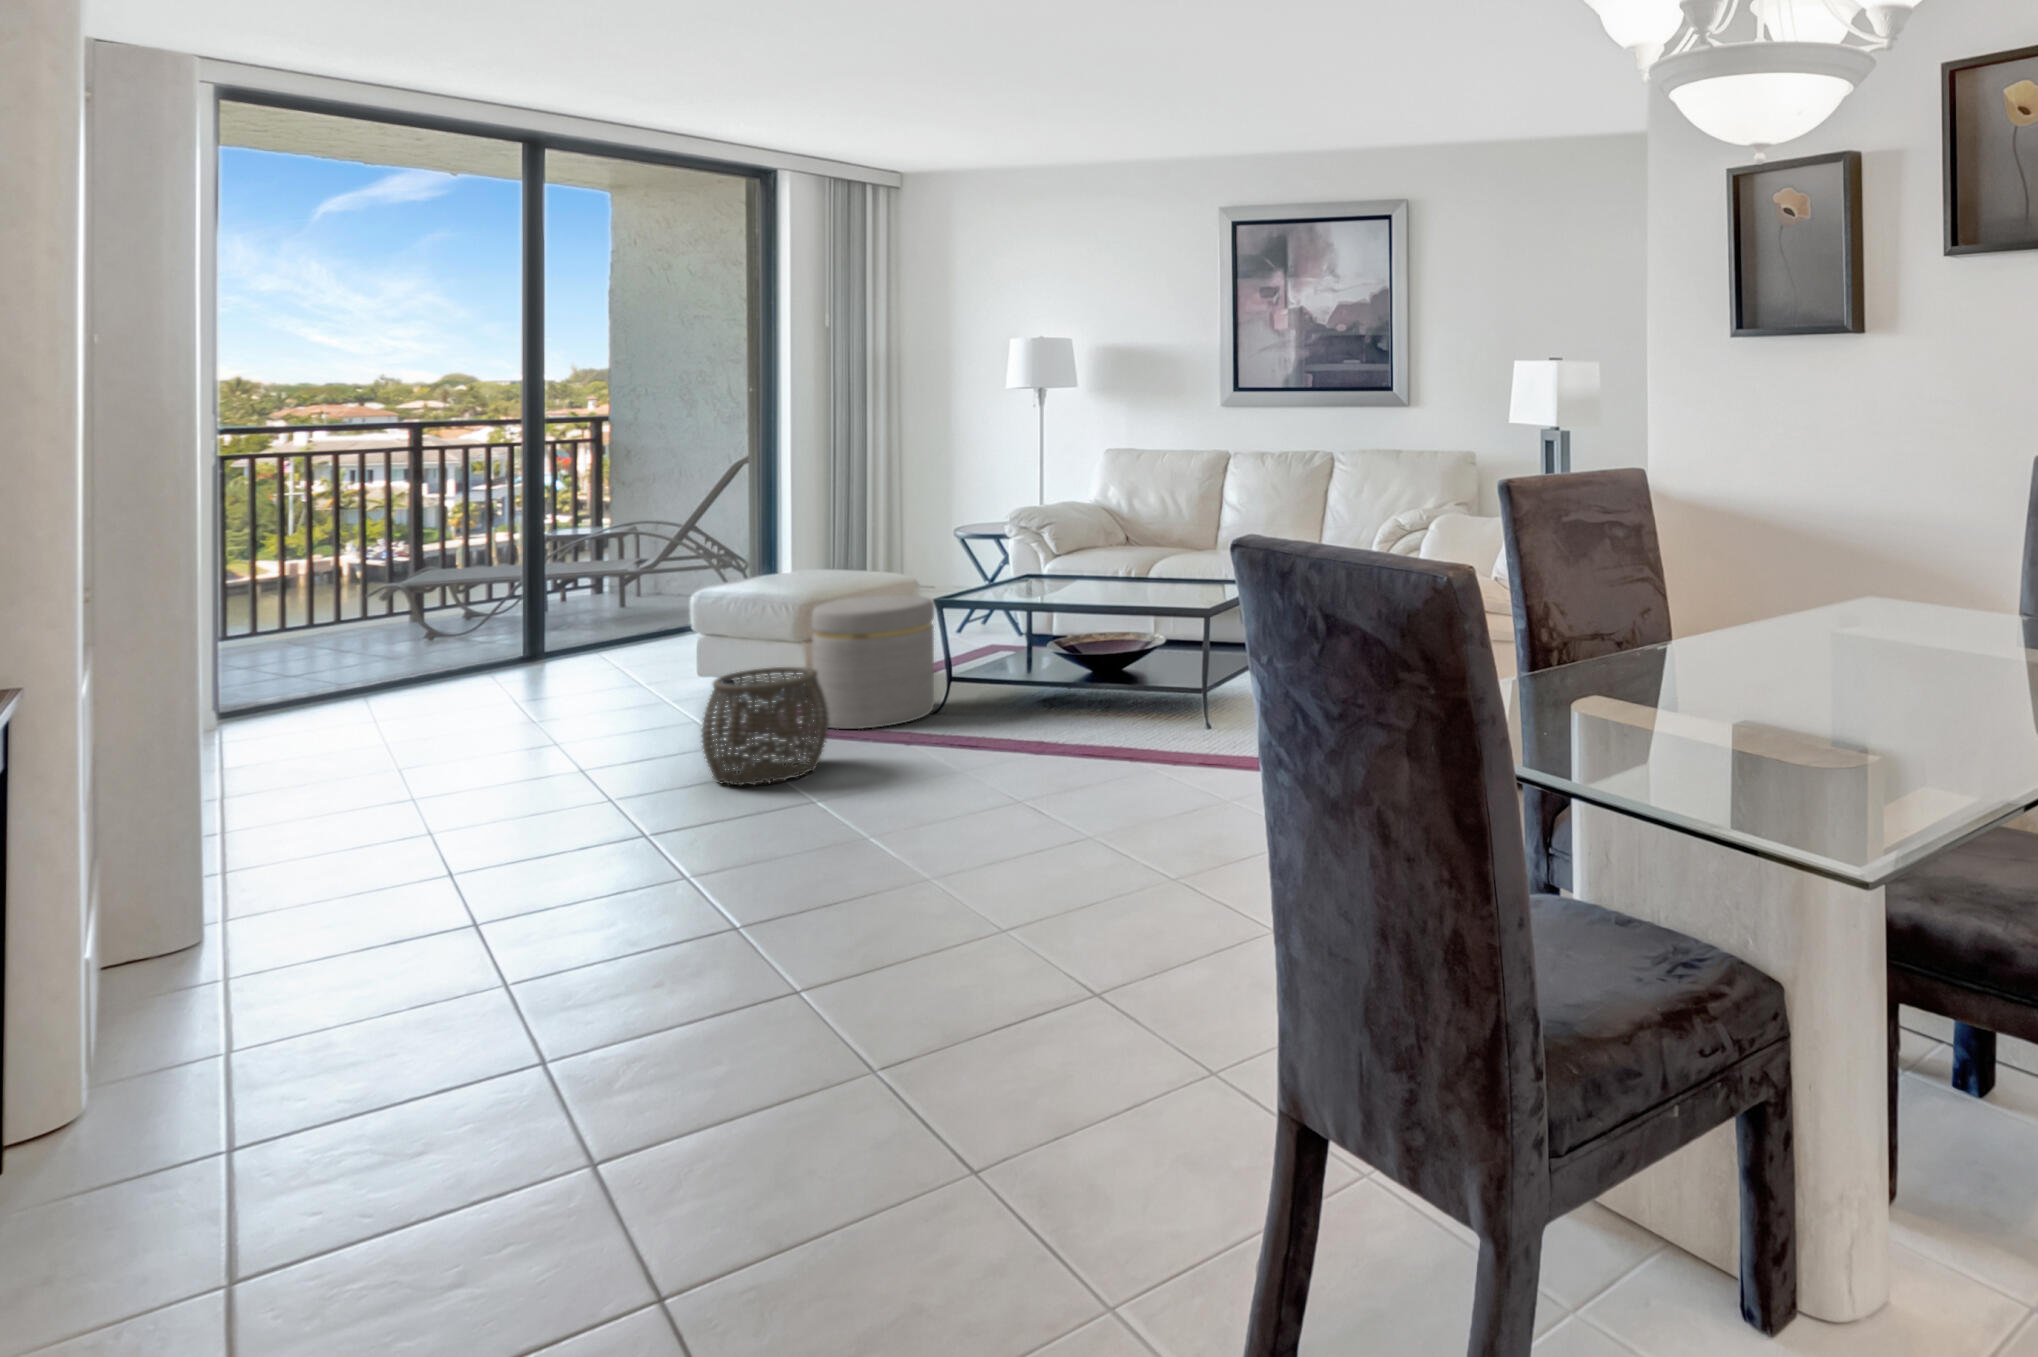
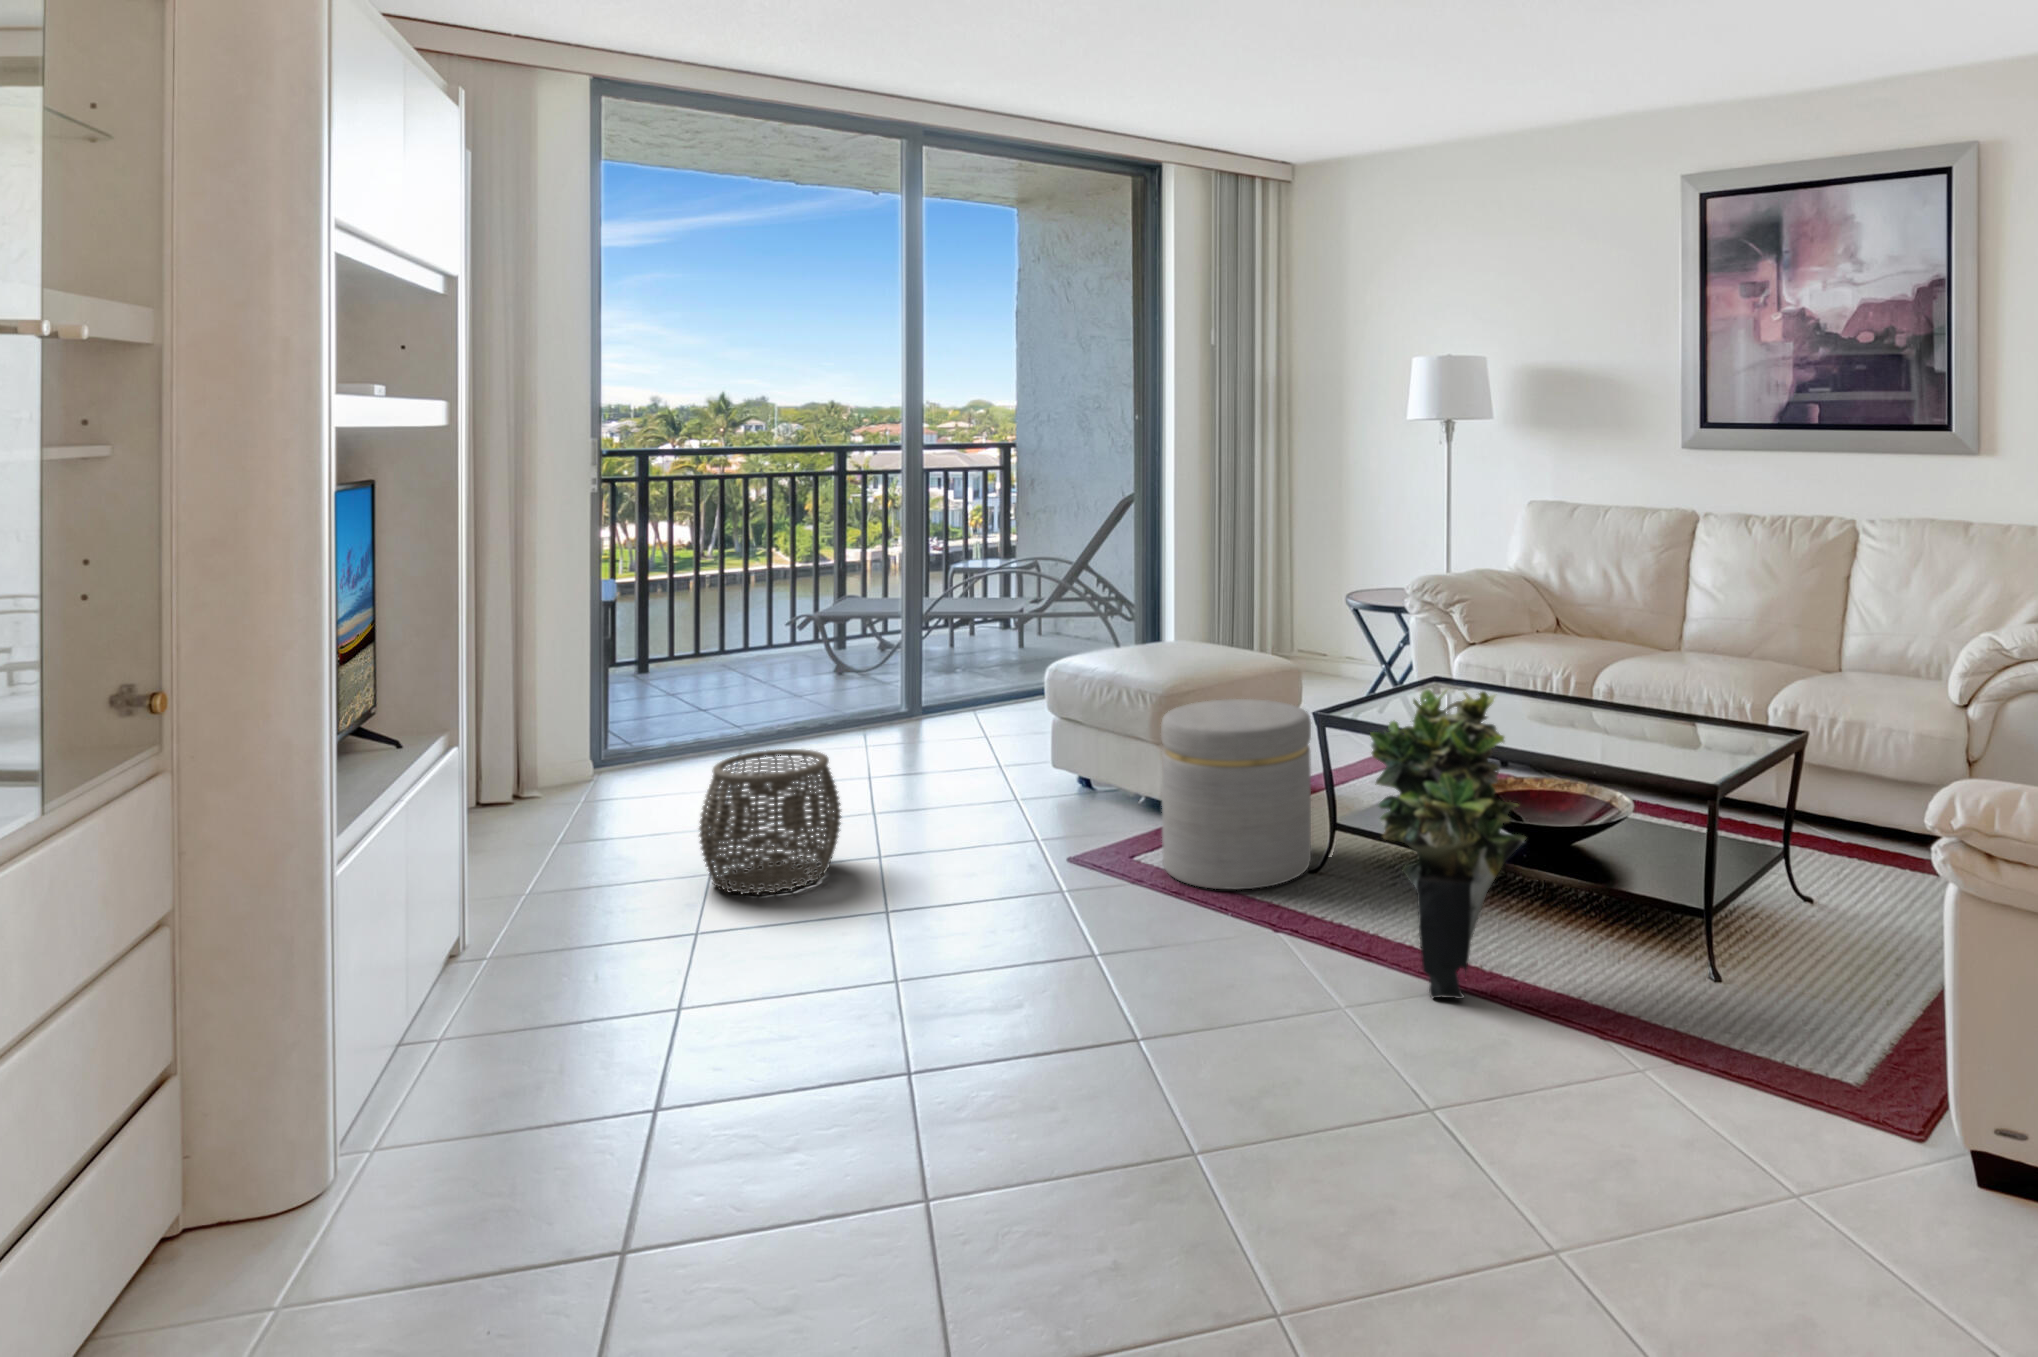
potted plant: none [985,560,1094,759] -> present [1370,689,1526,999]
woven basket: present [701,667,830,785] -> present [699,749,841,894]

